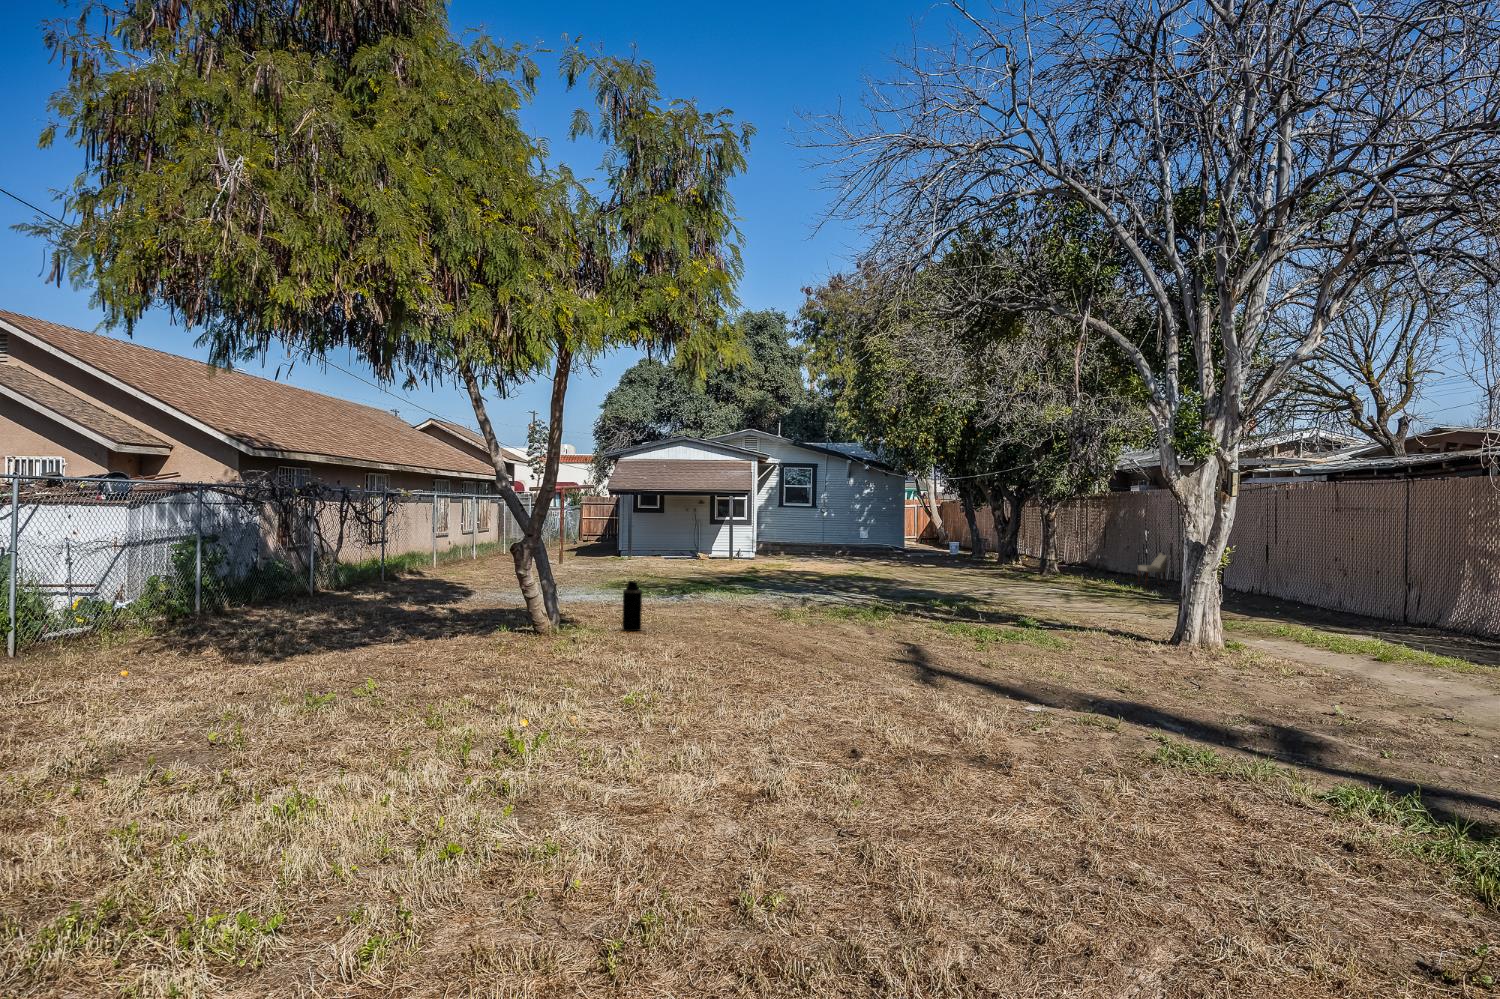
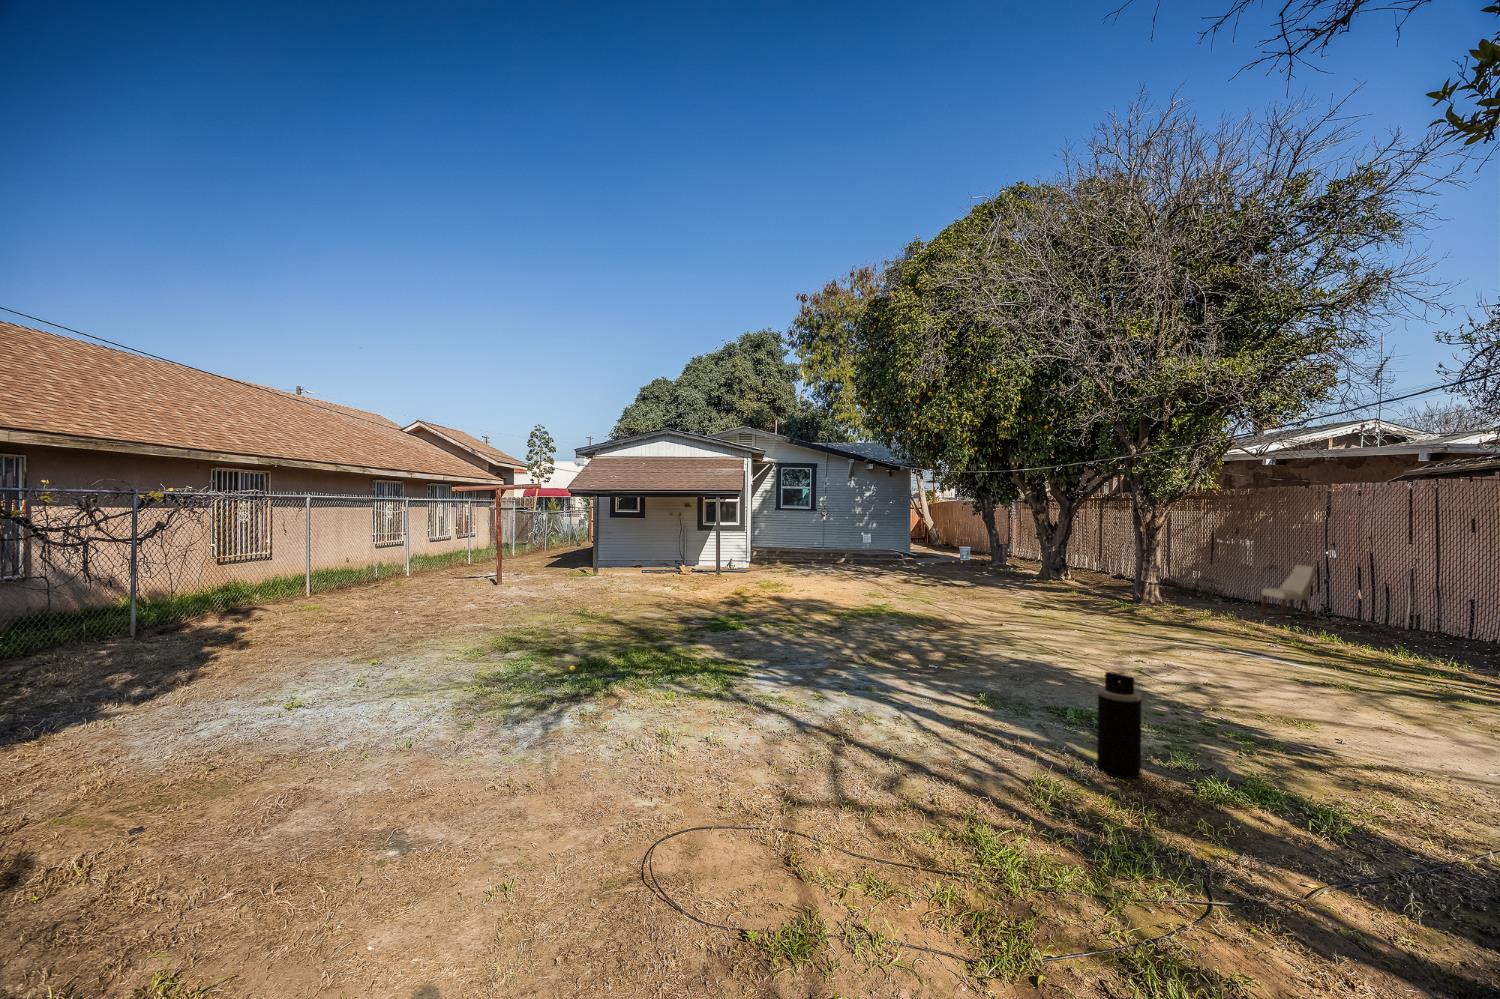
trash can: present [622,581,642,631] -> present [1097,672,1142,779]

